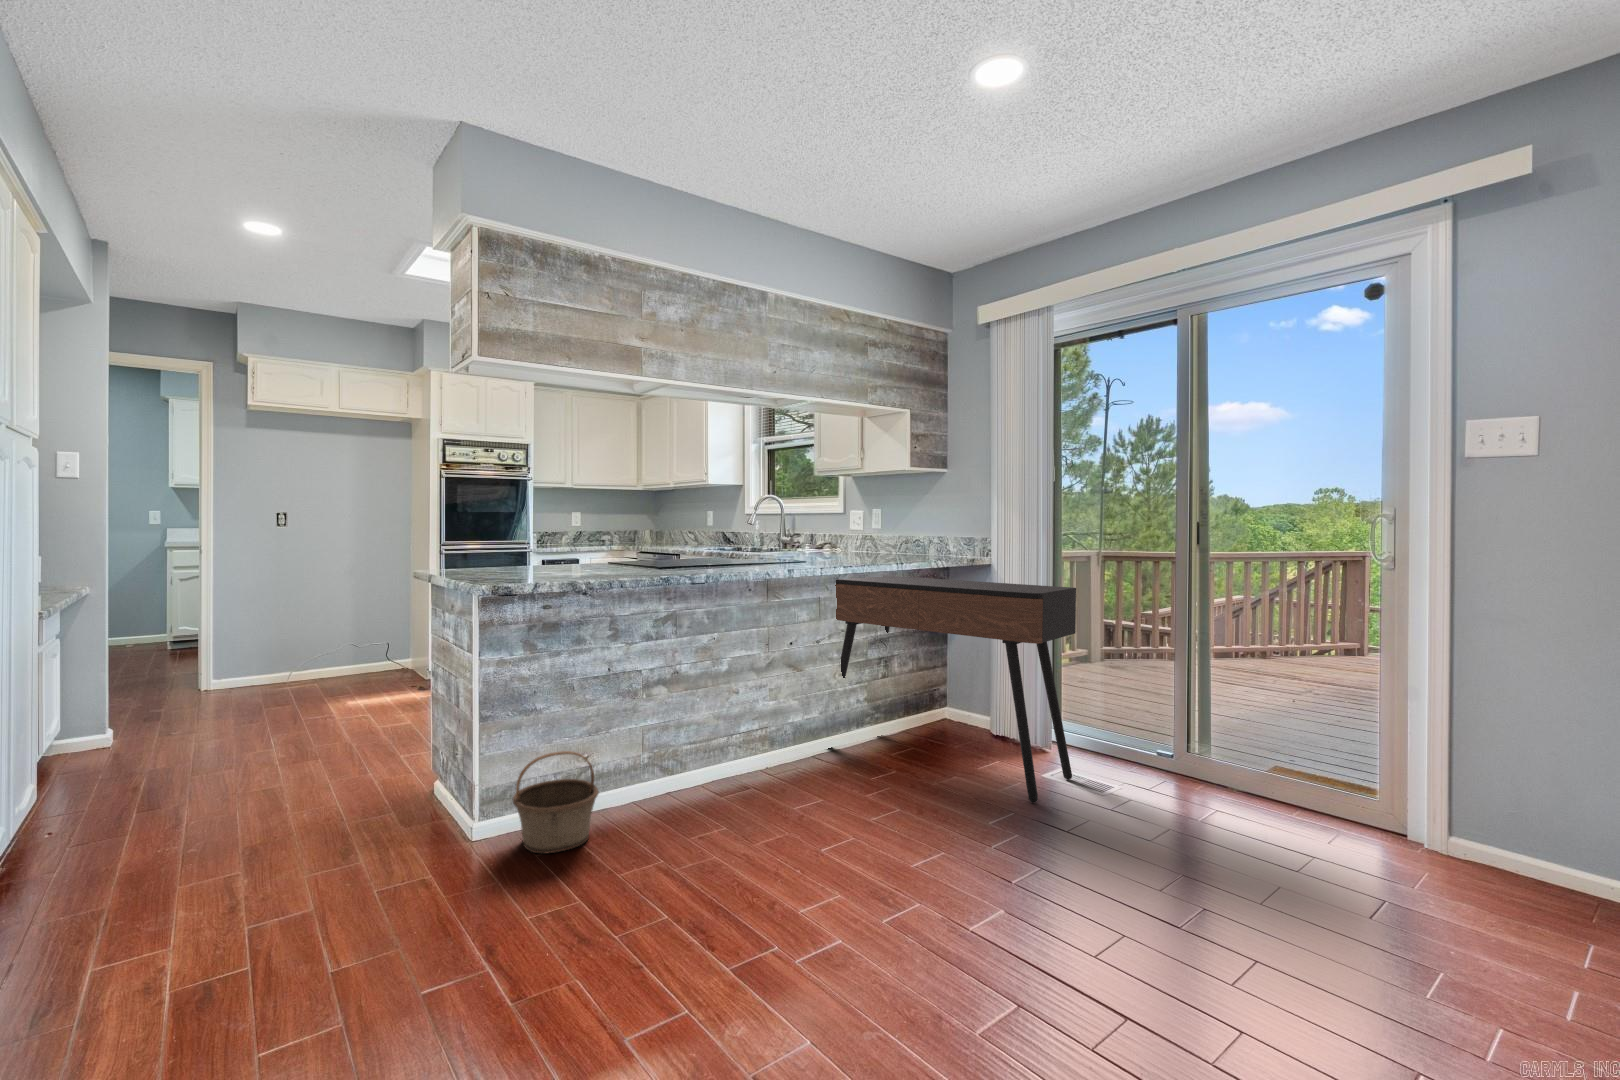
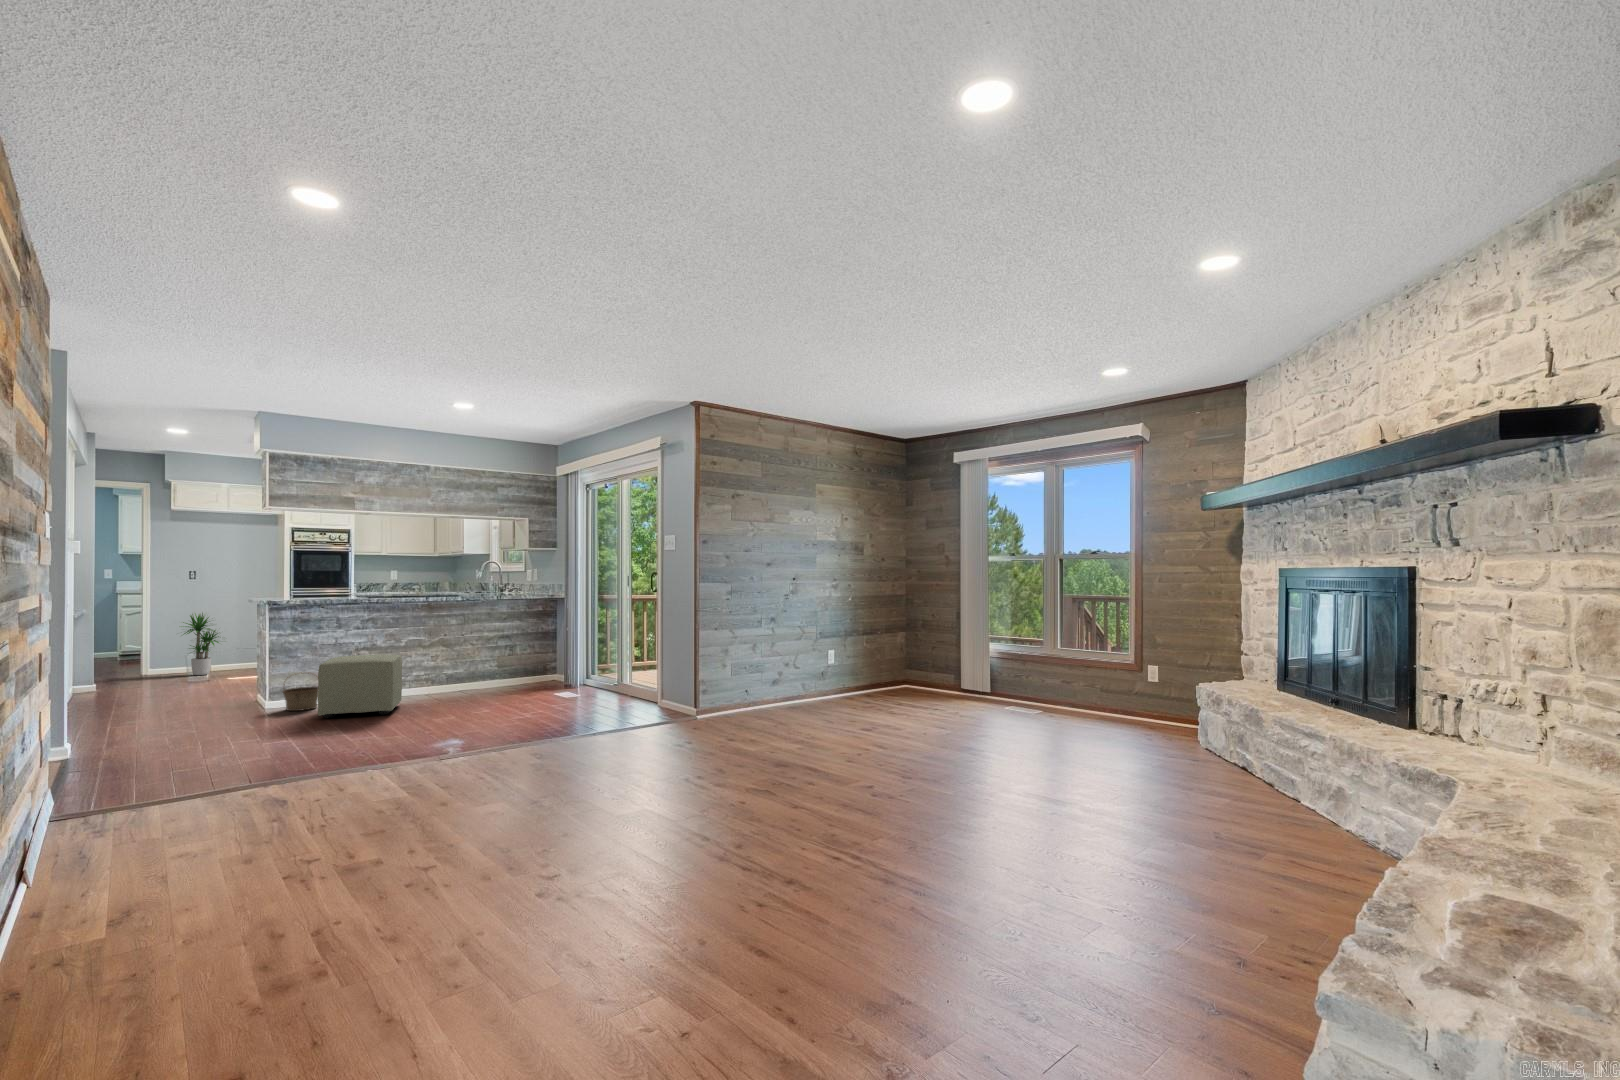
console table: present [835,576,1076,803] -> none [469,601,569,699]
potted plant: none [257,580,345,691] -> present [181,613,219,675]
ottoman: none [631,710,820,907] -> present [318,655,402,718]

